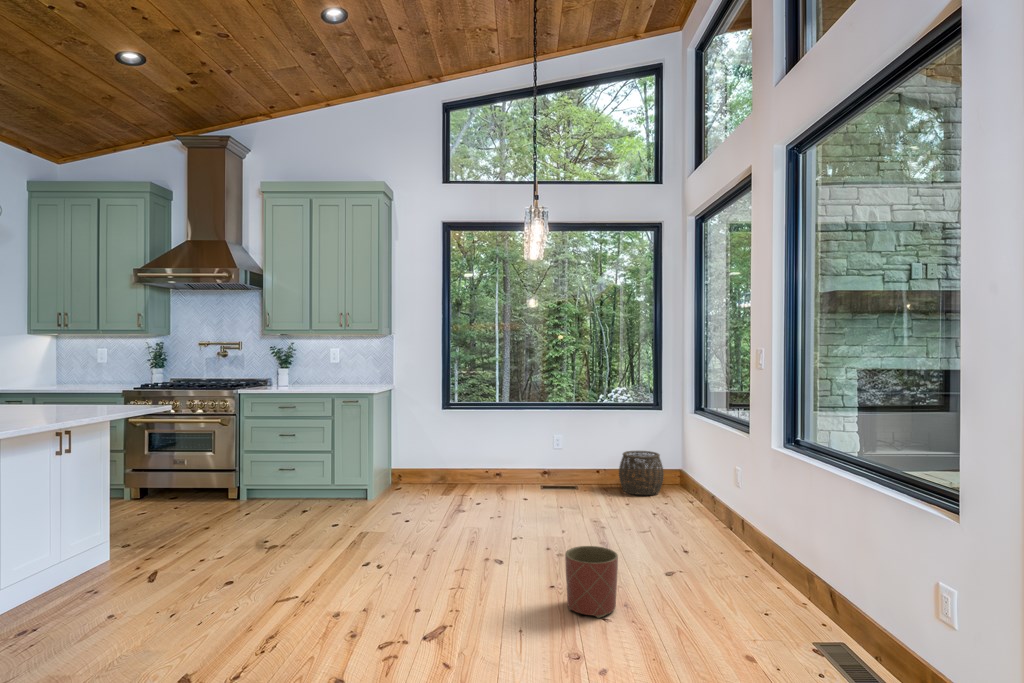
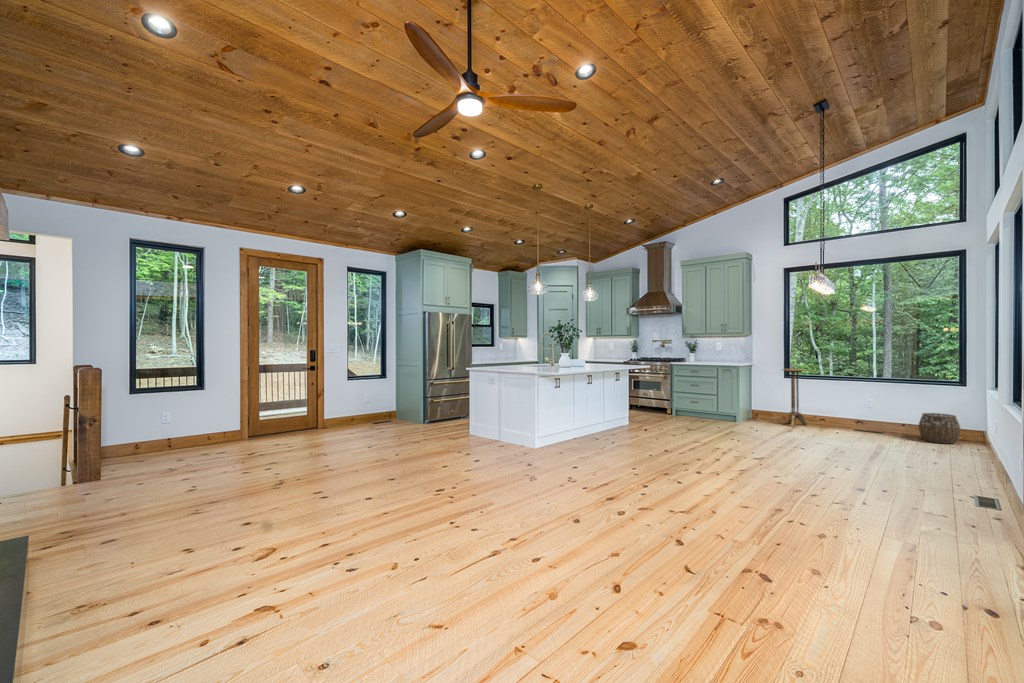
side table: none [441,393,478,494] -> present [782,369,807,427]
planter: present [565,546,618,618] -> none [815,439,846,471]

